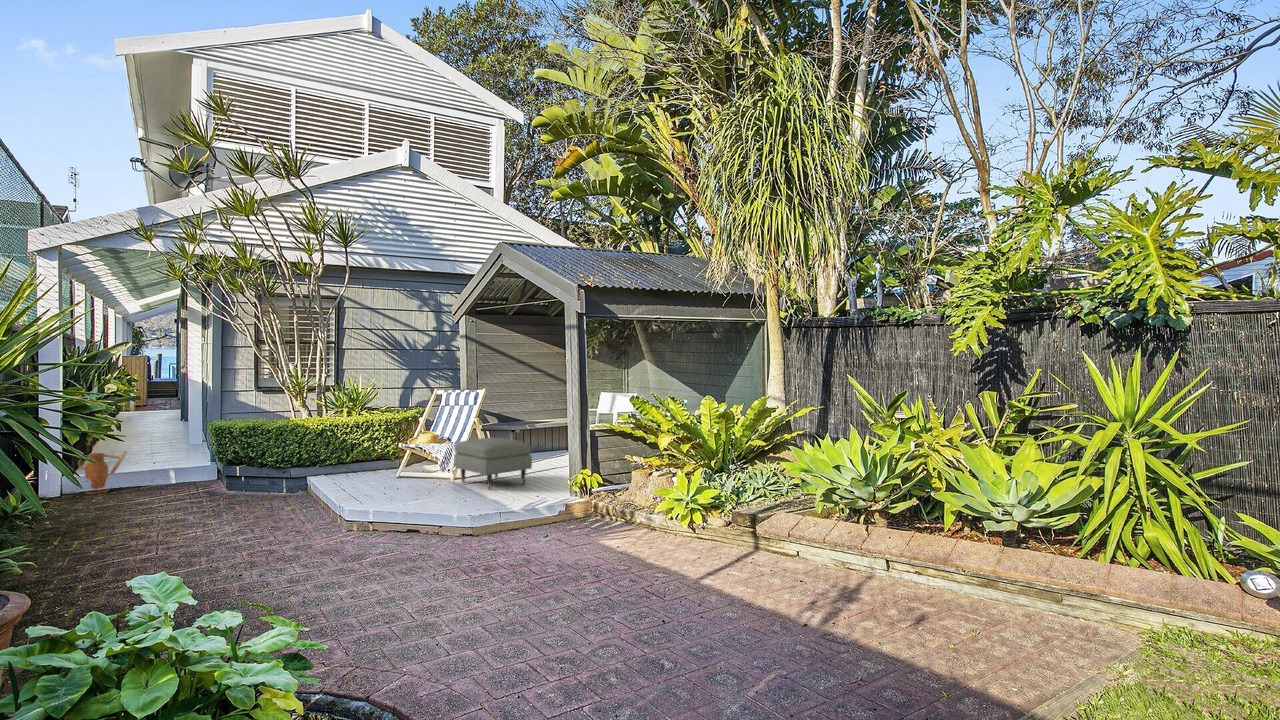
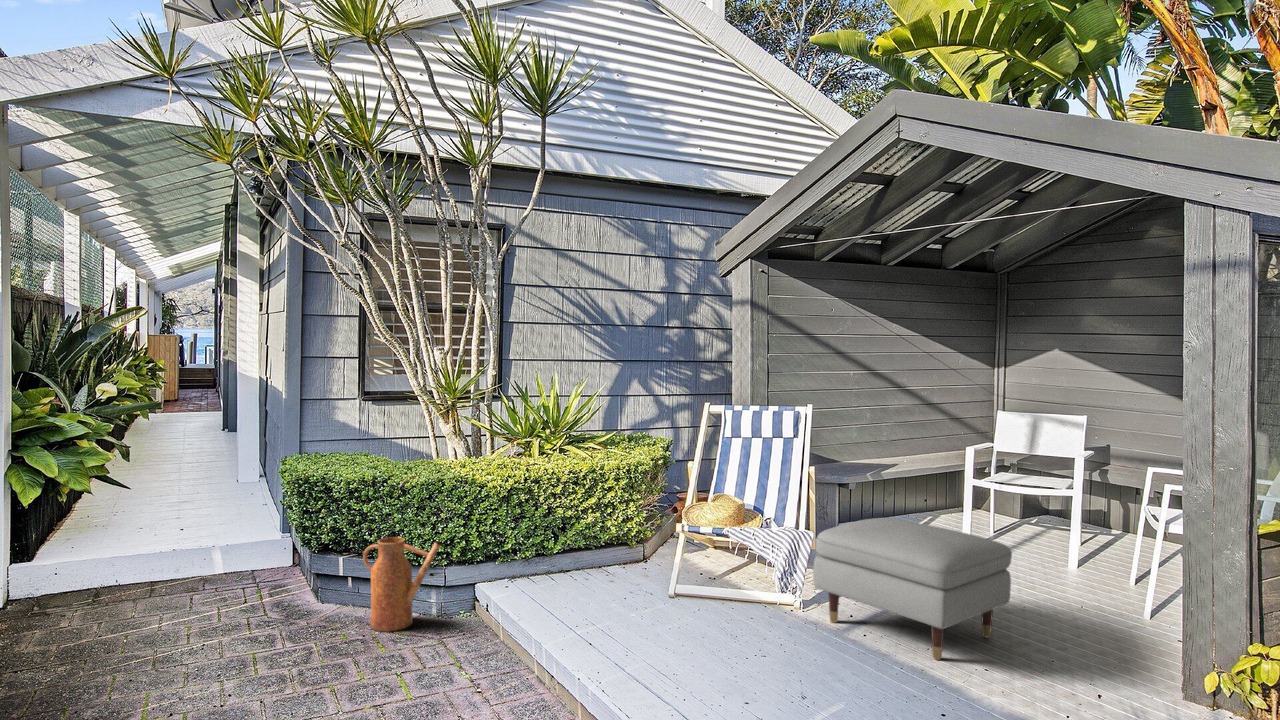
watering can: present [78,451,126,494] -> present [363,537,441,632]

